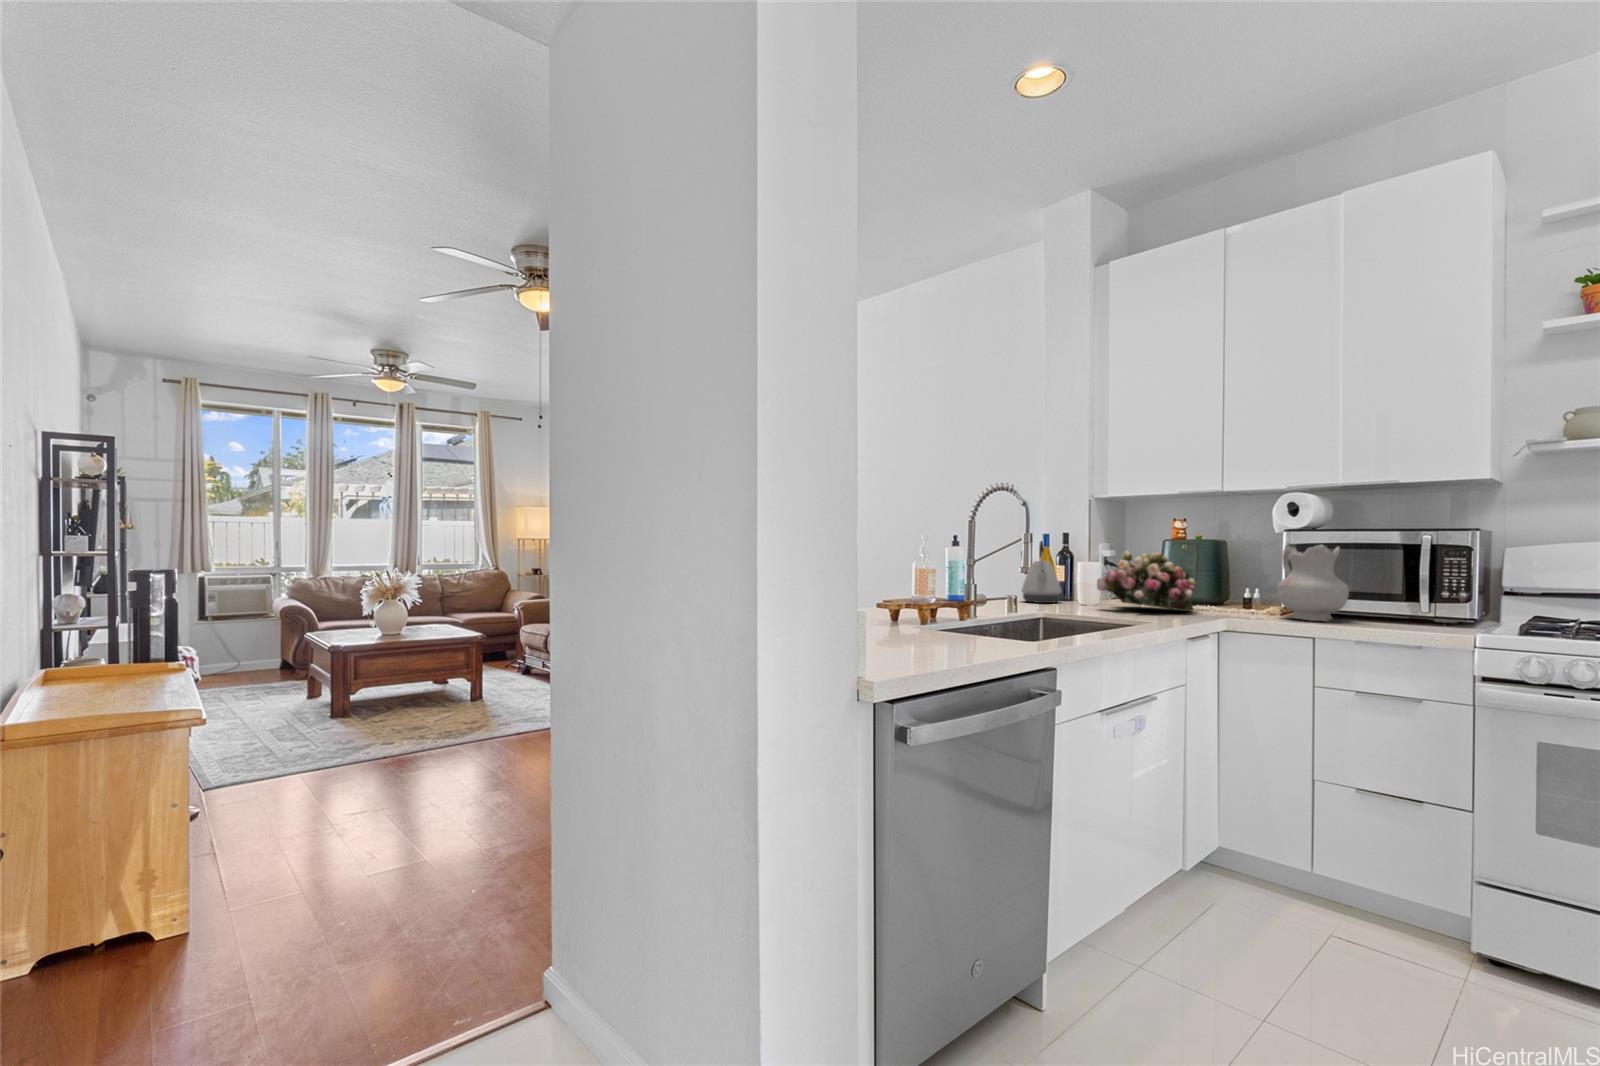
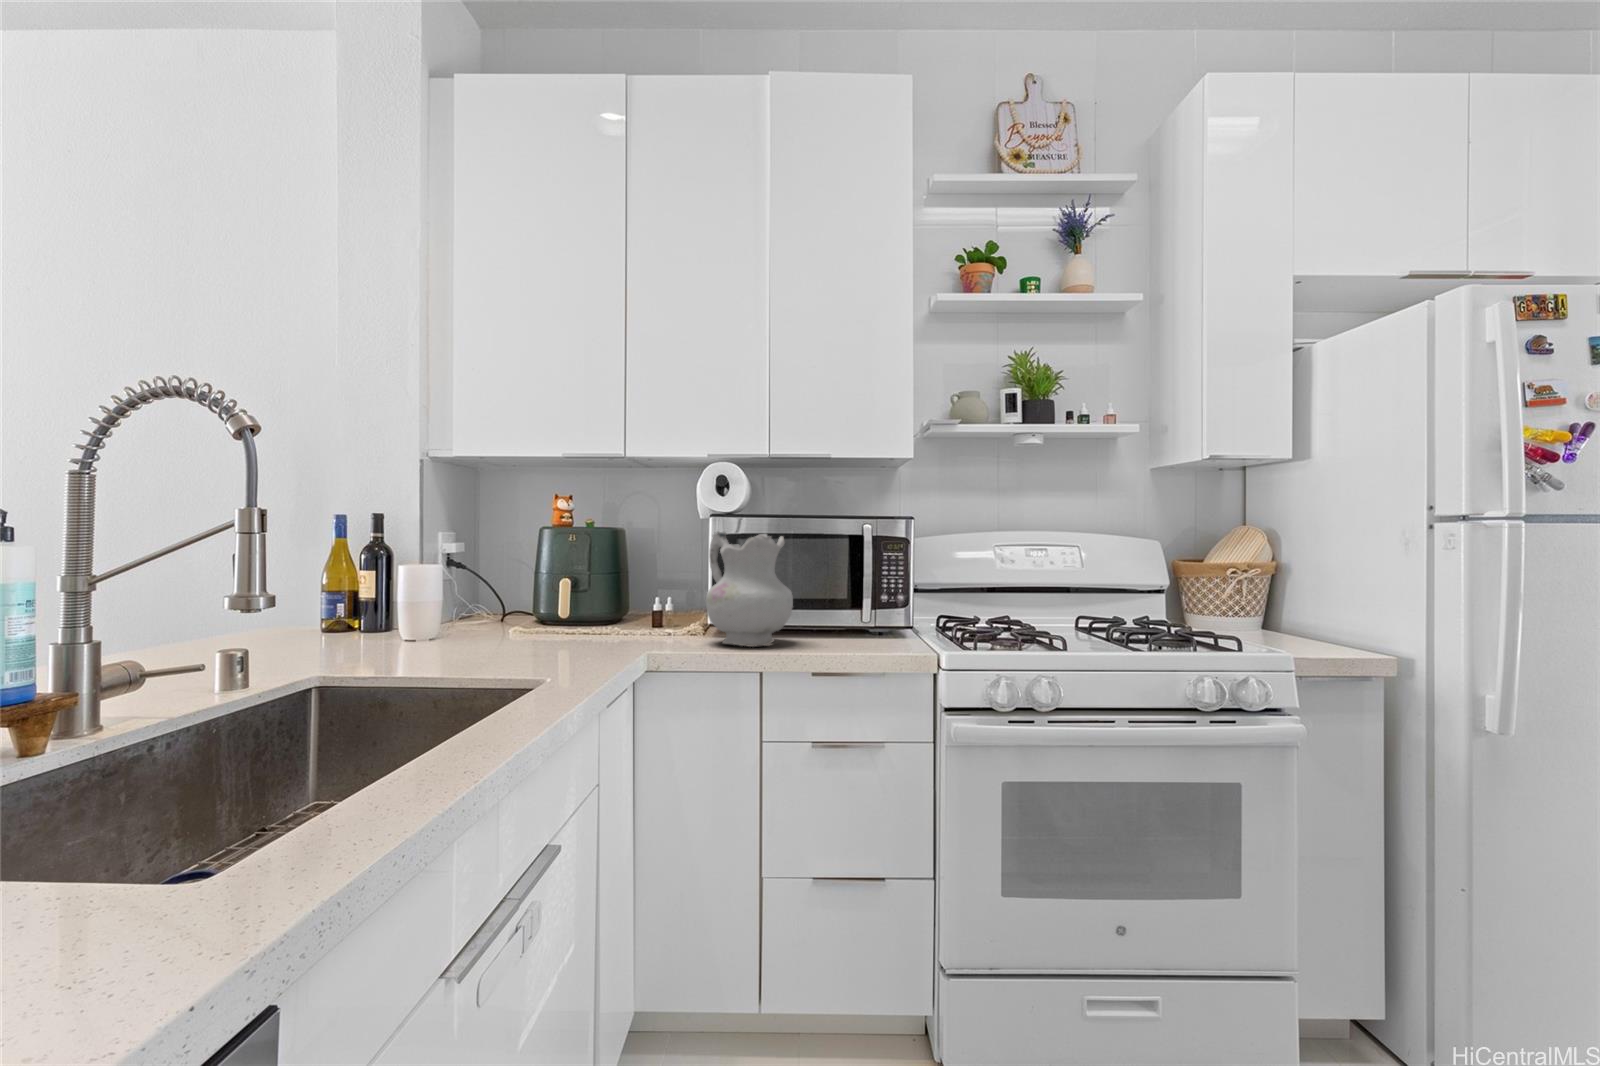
kettle: present [1021,541,1062,603] -> none [288,529,369,645]
flower arrangement: present [1097,551,1196,611] -> none [431,546,593,643]

